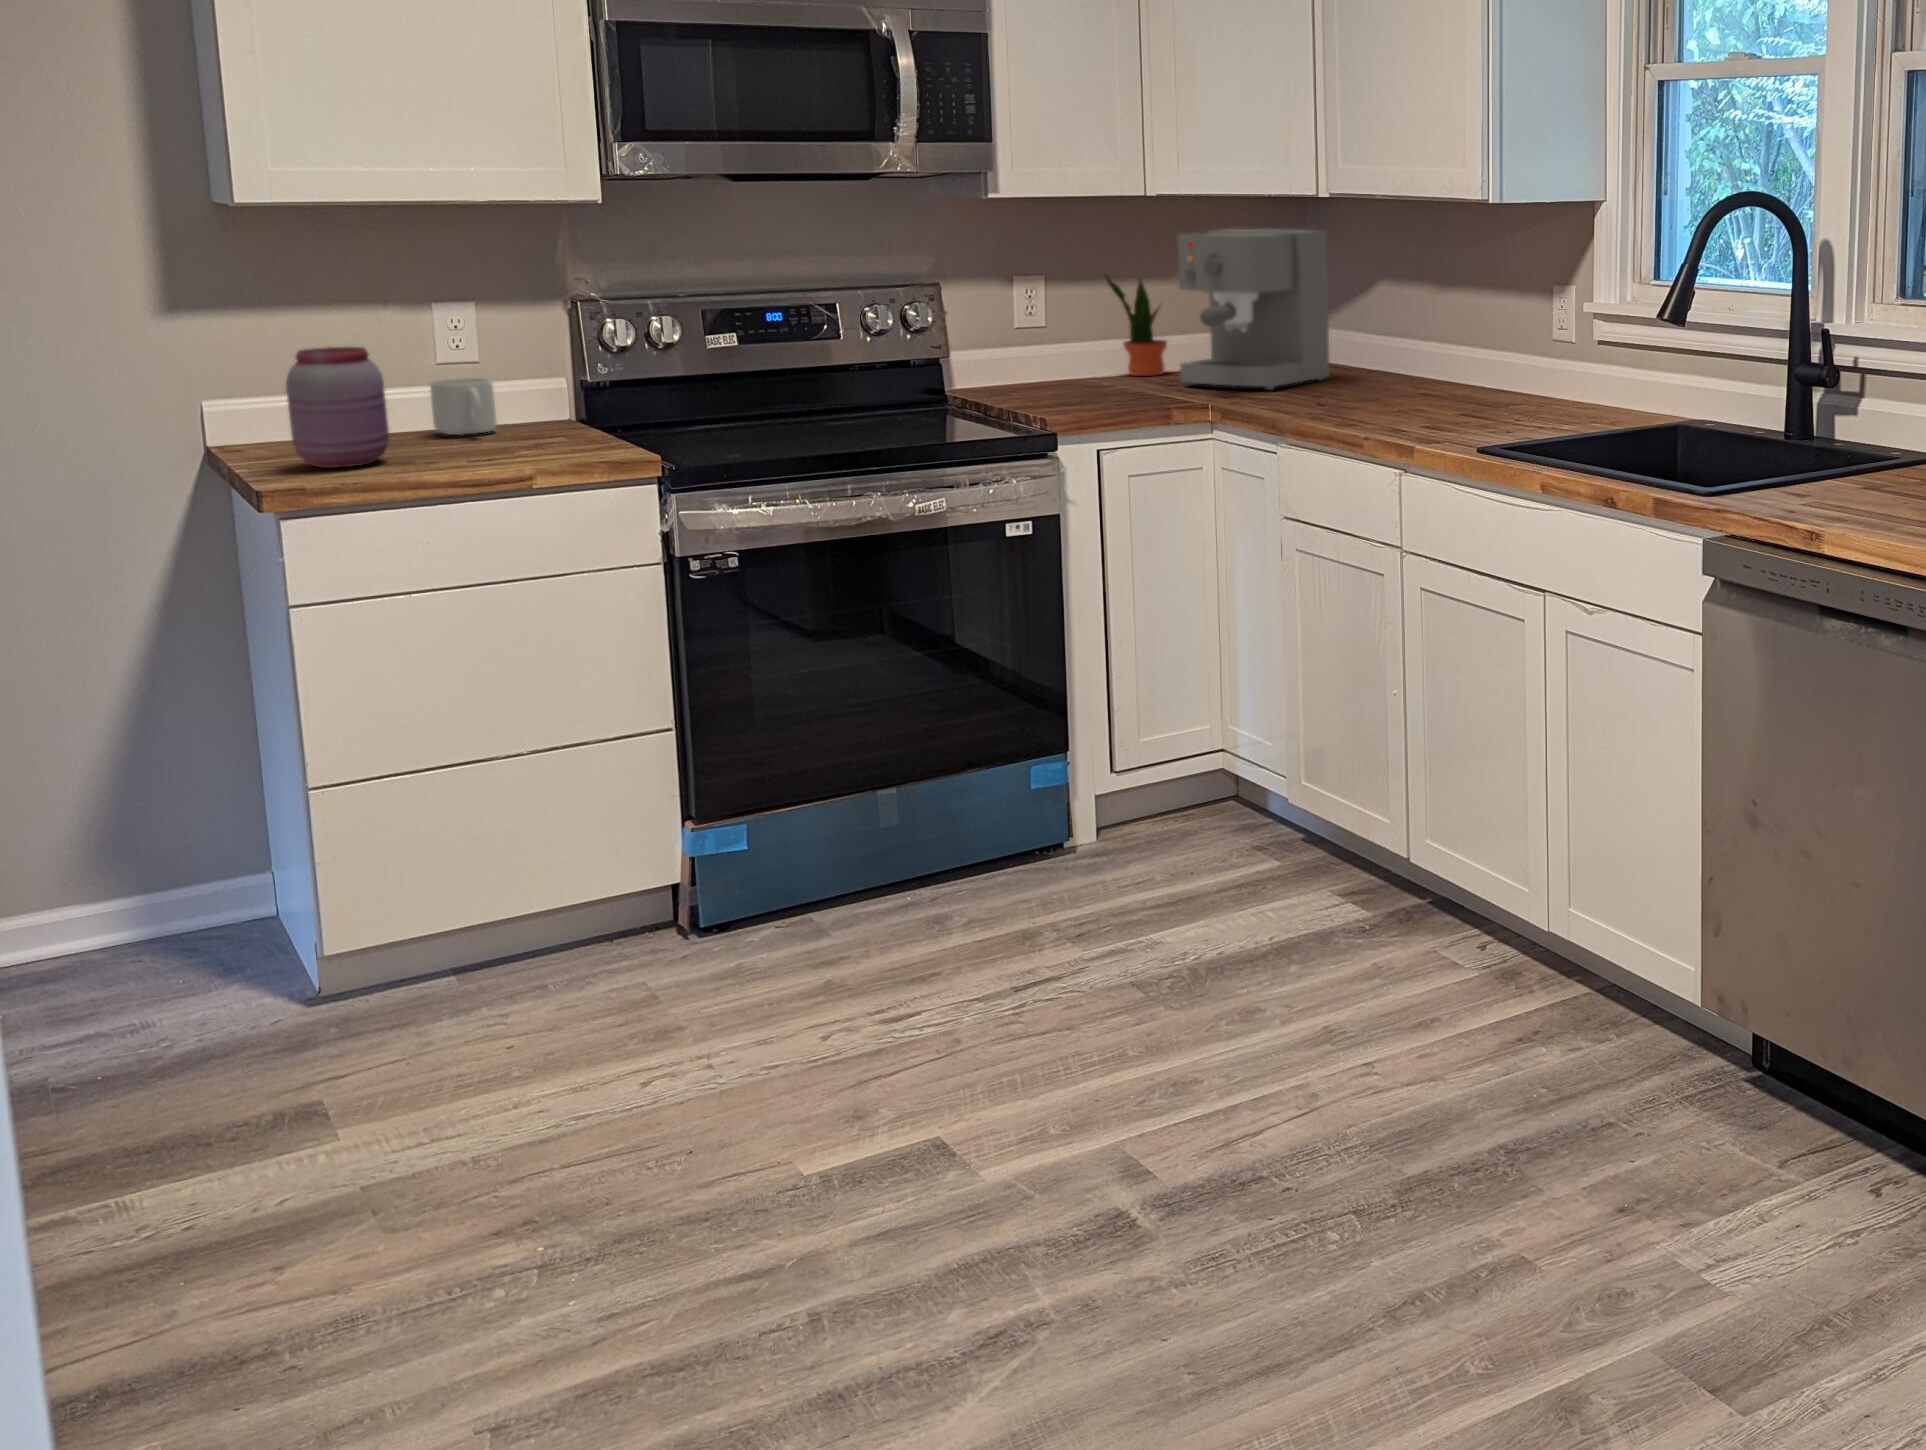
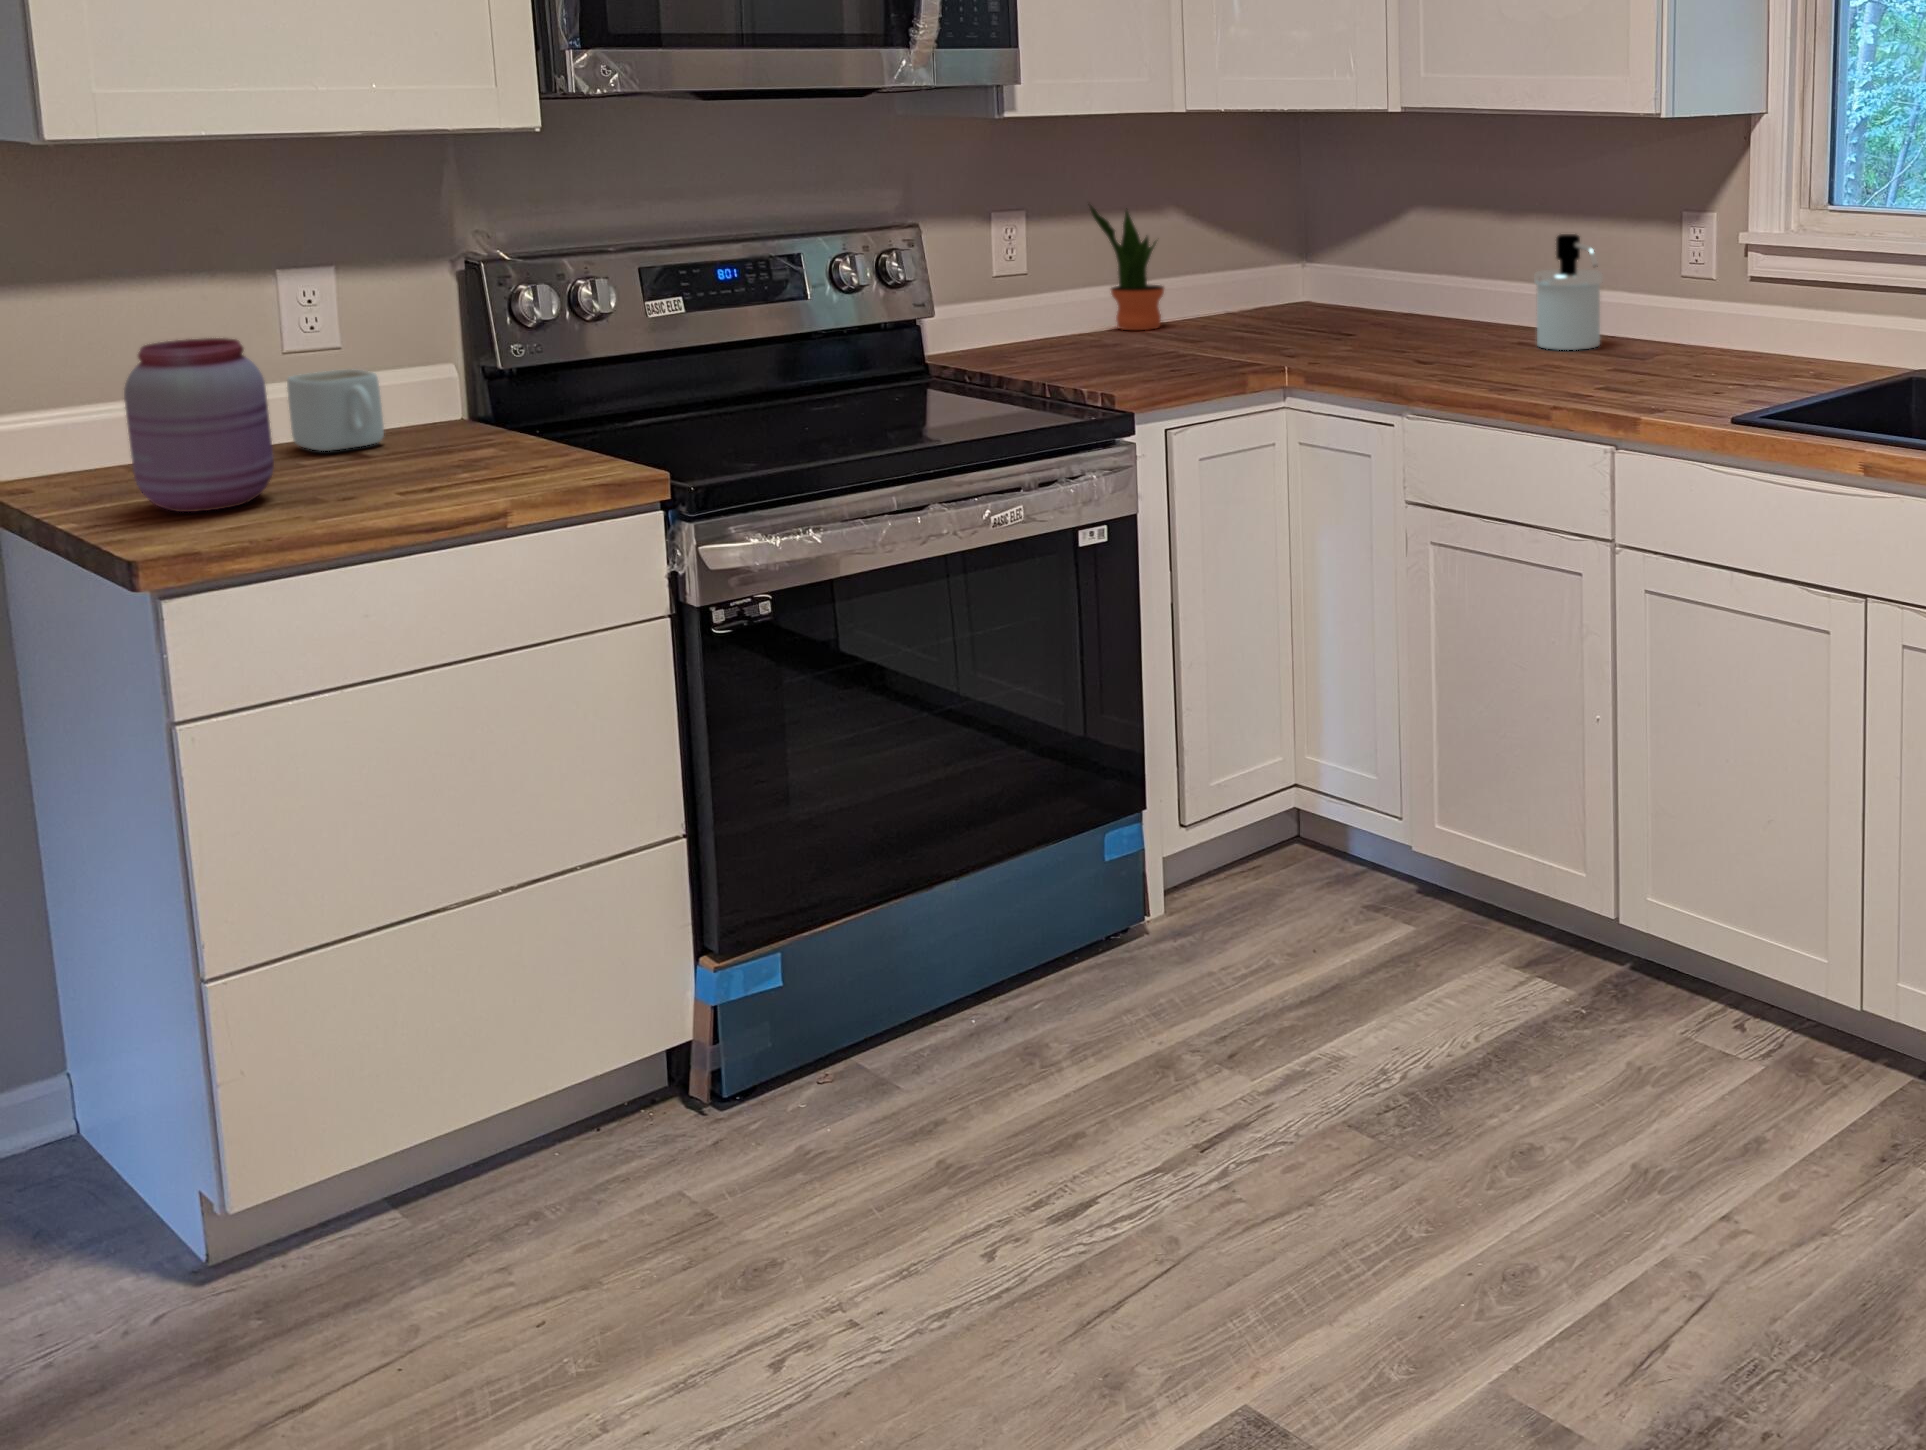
coffee maker: present [1177,229,1330,390] -> none [1206,148,1380,346]
soap dispenser: none [1427,302,1483,397] -> present [1534,234,1603,350]

